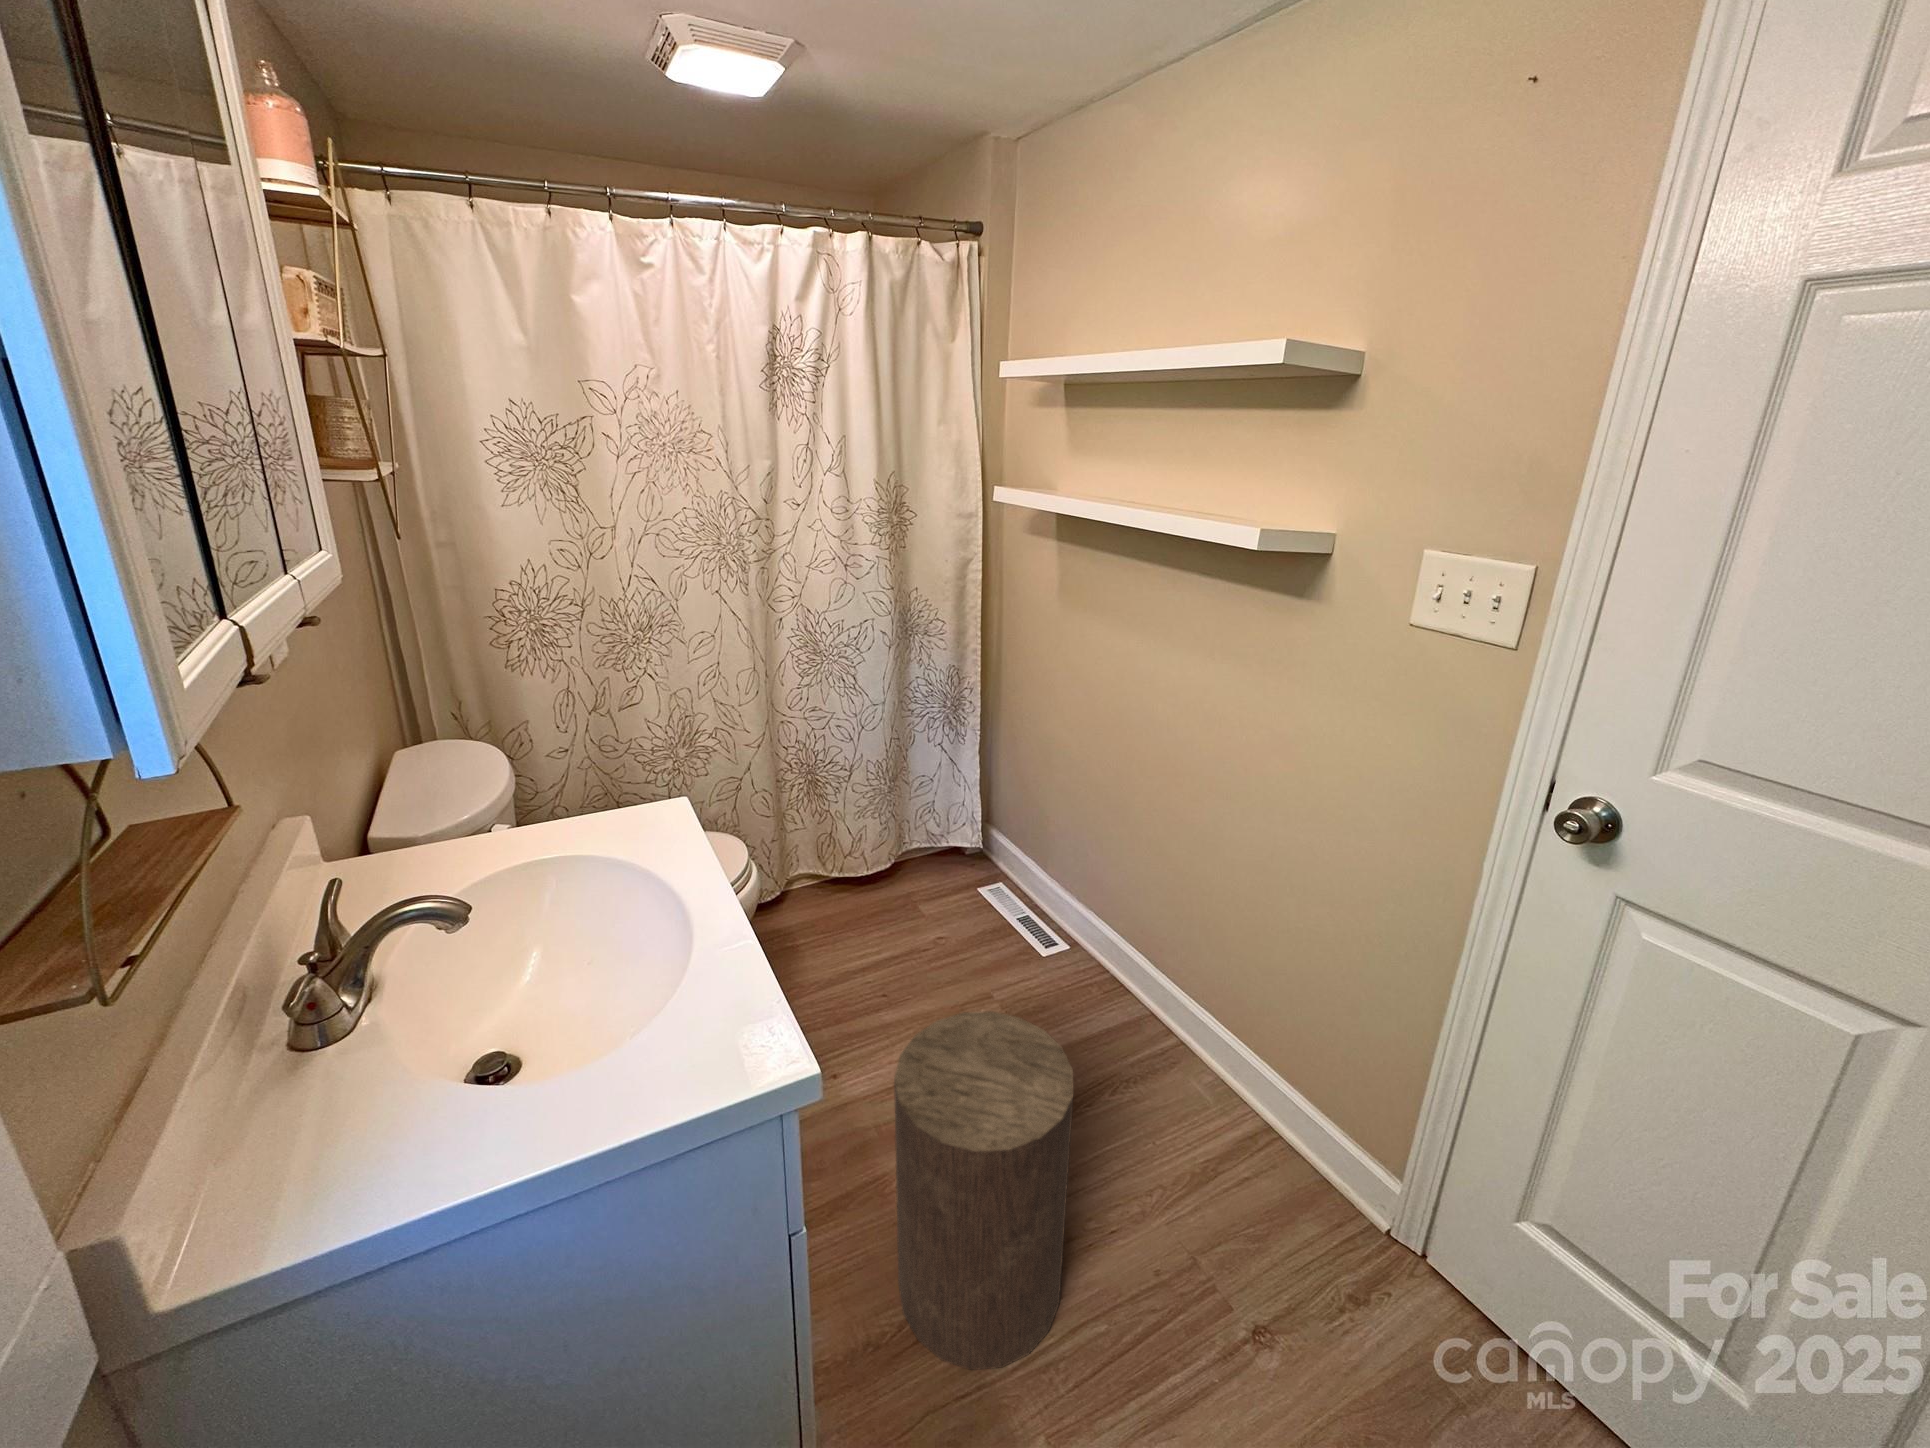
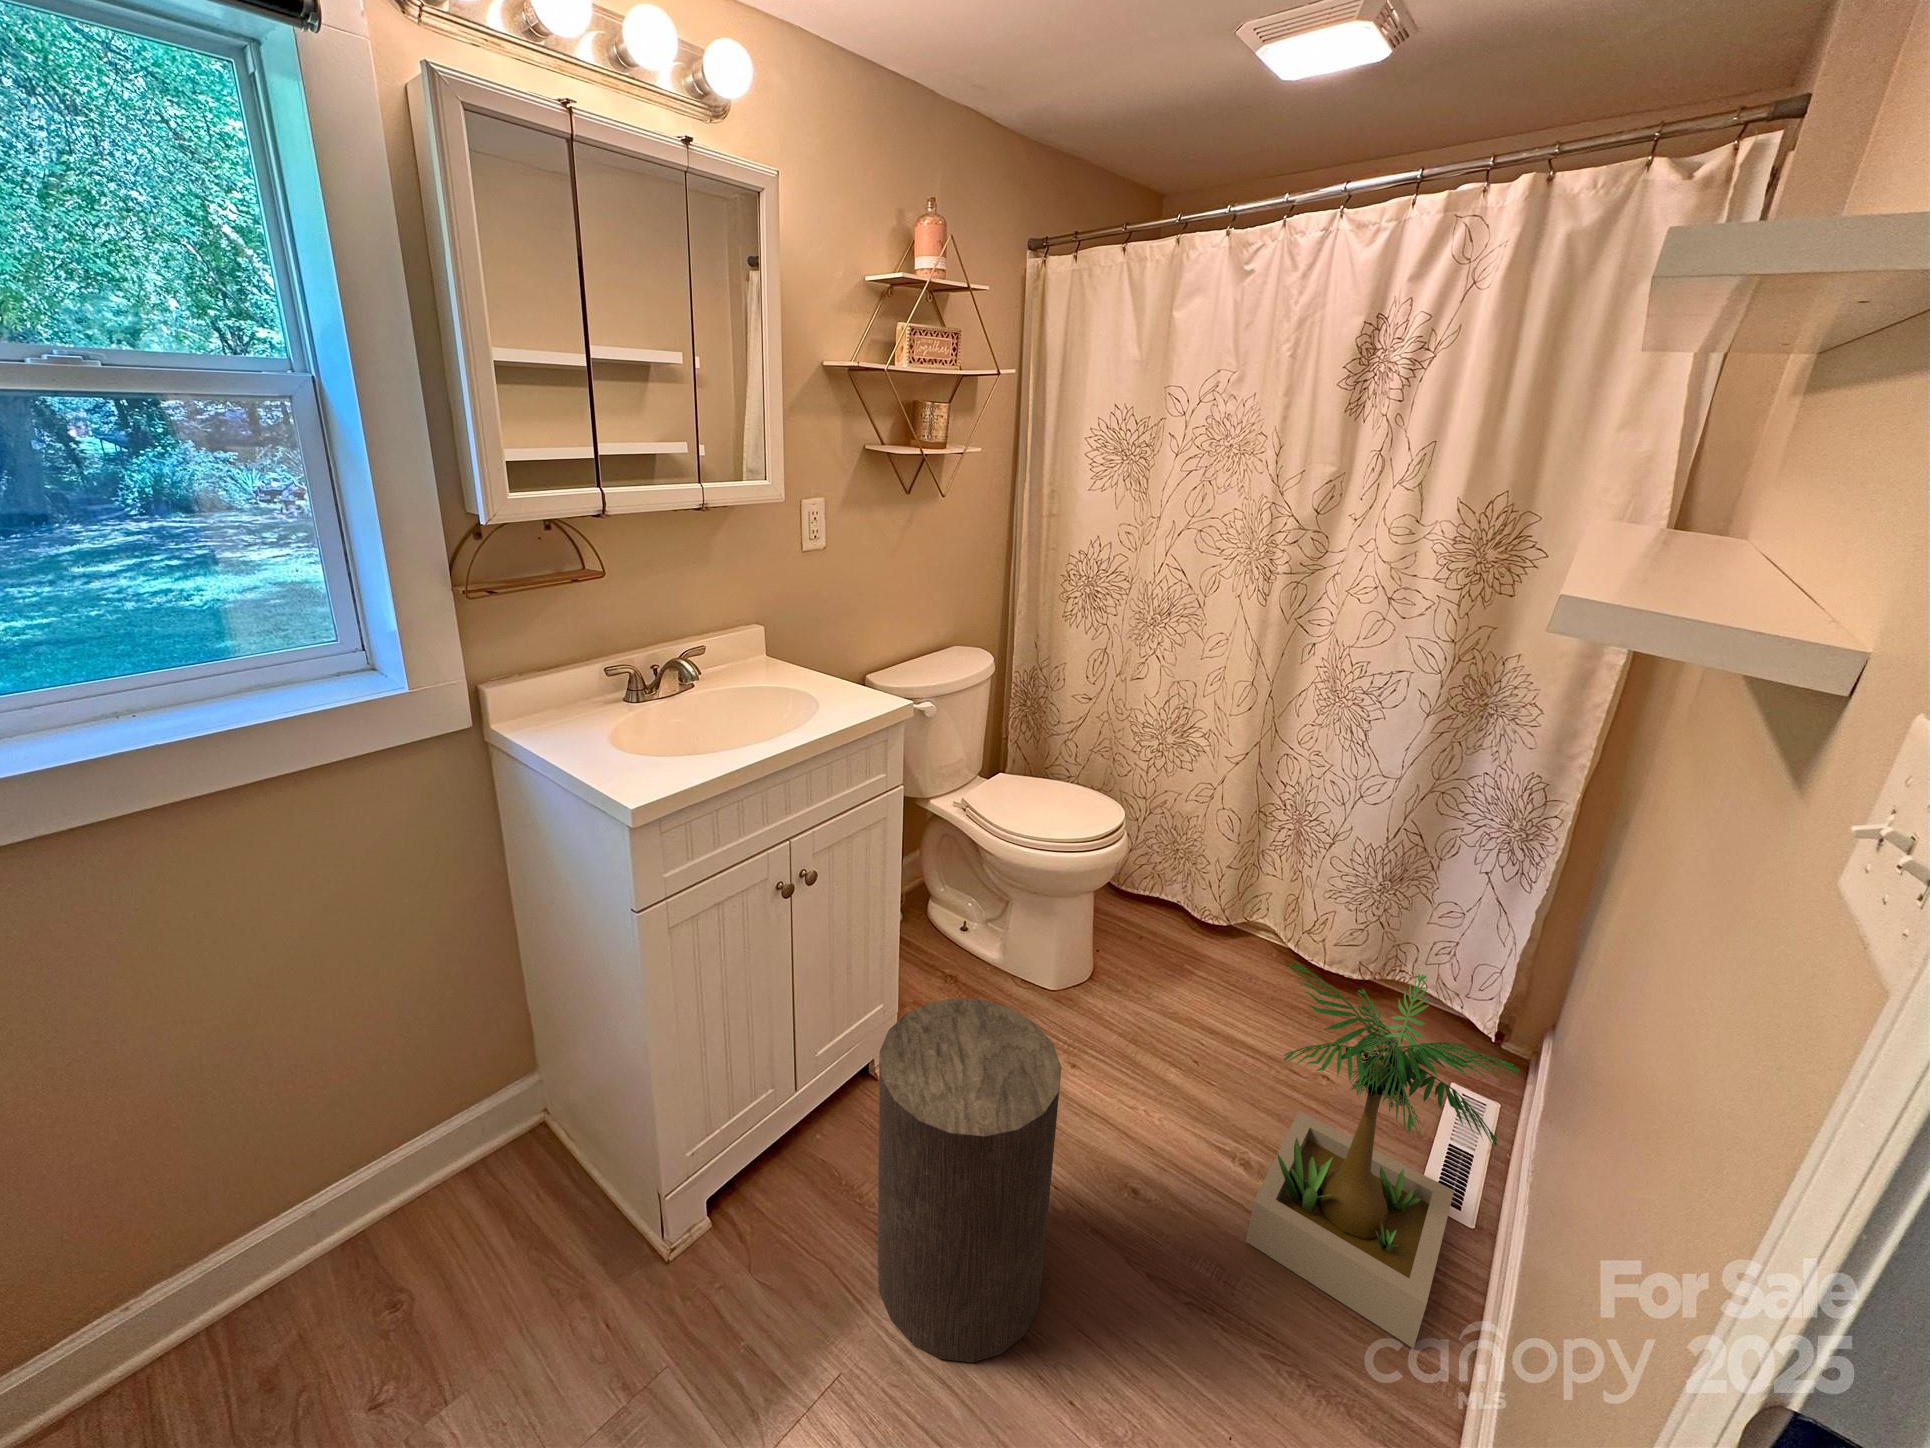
potted plant: none [971,807,1143,1059] -> present [1246,962,1520,1348]

